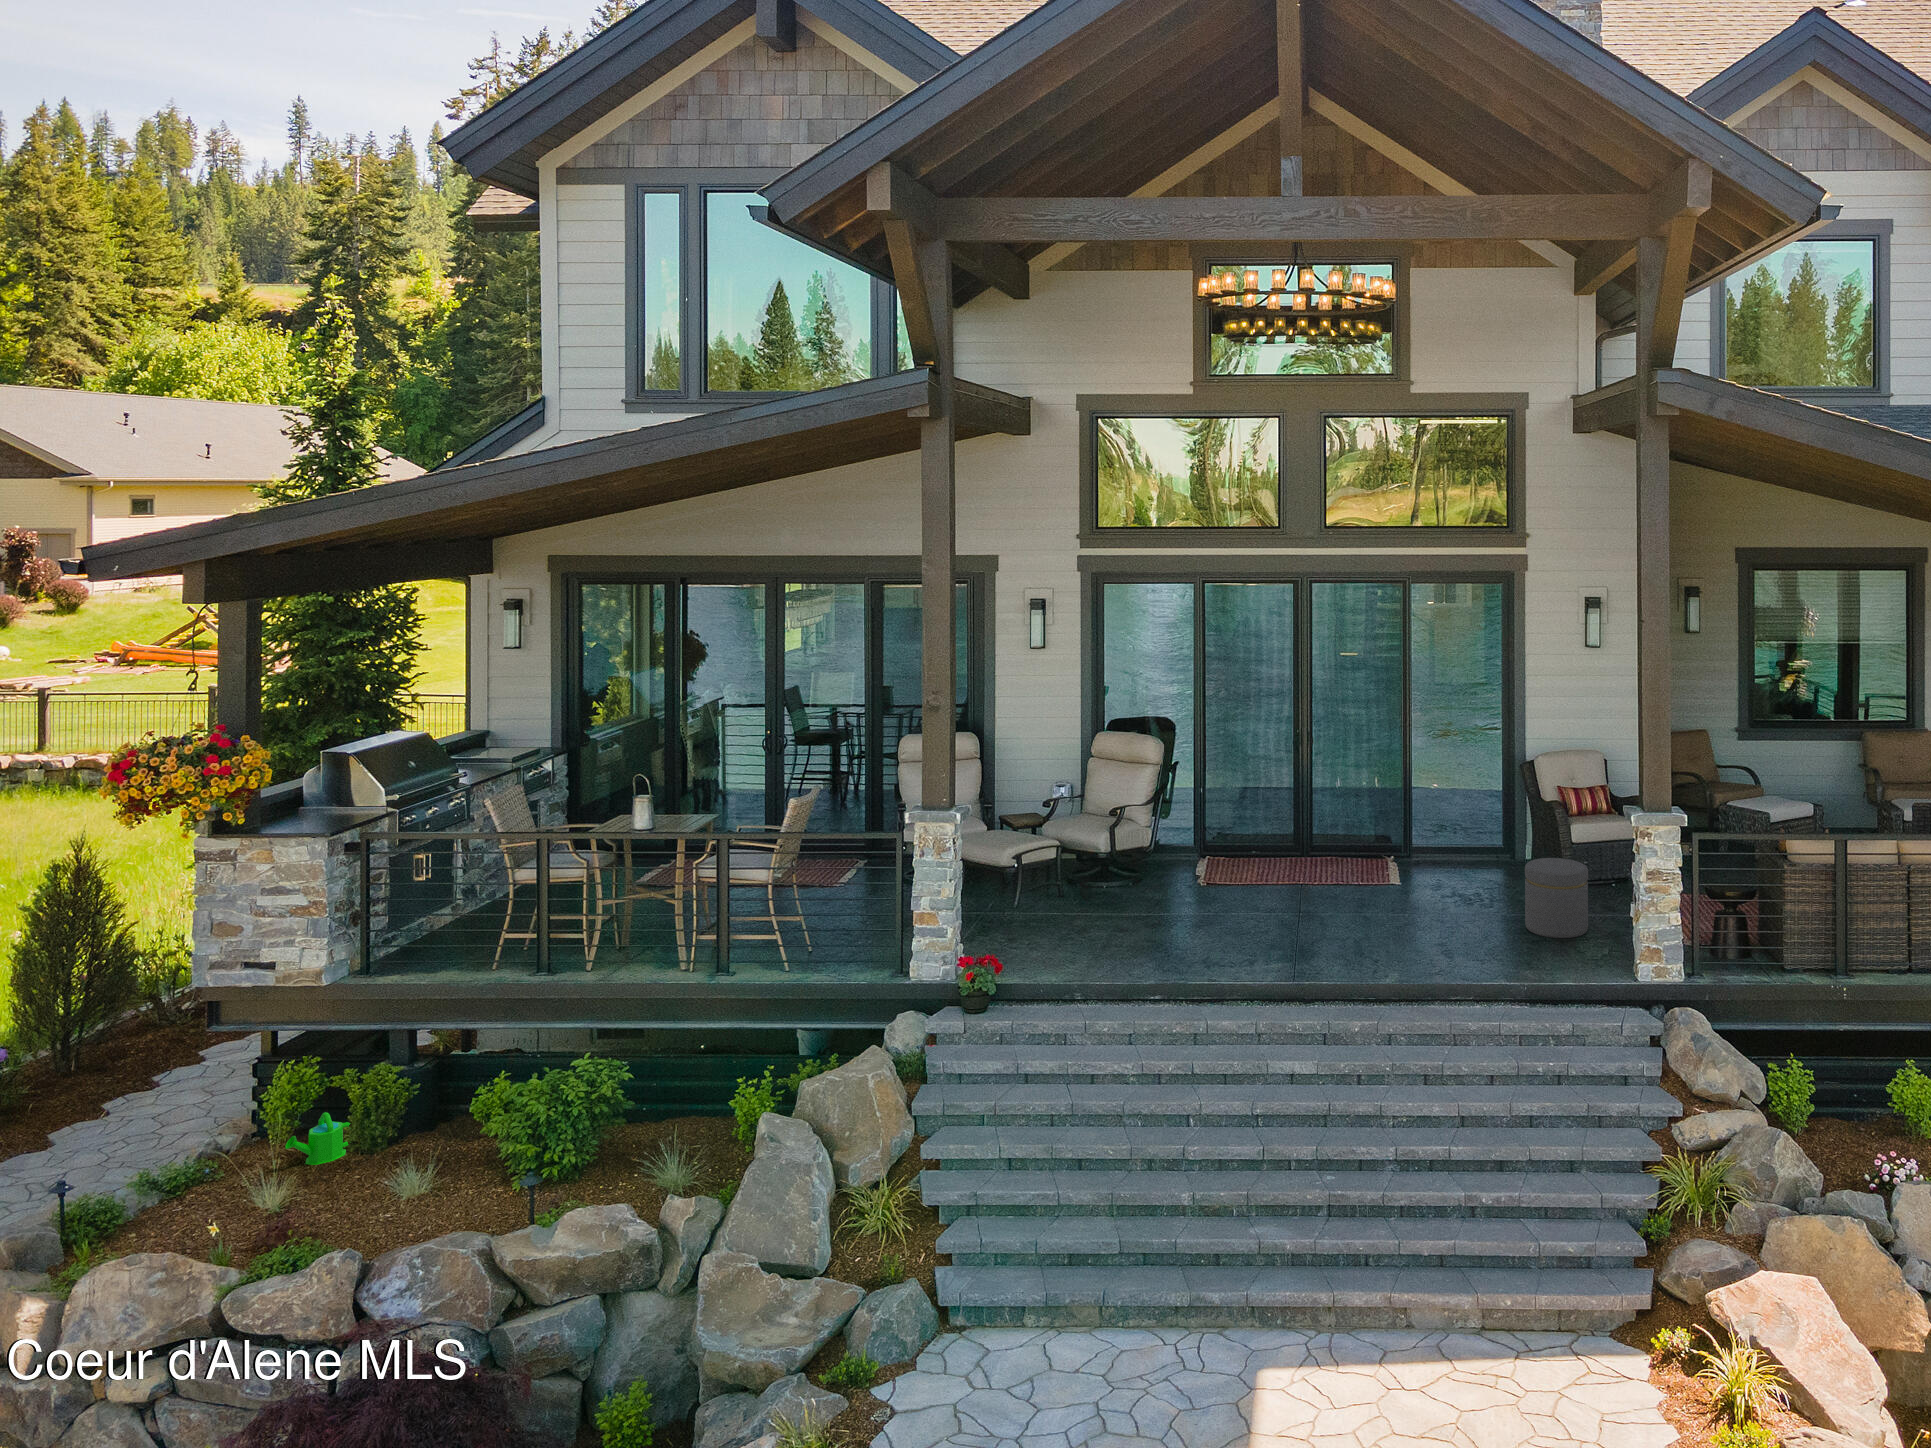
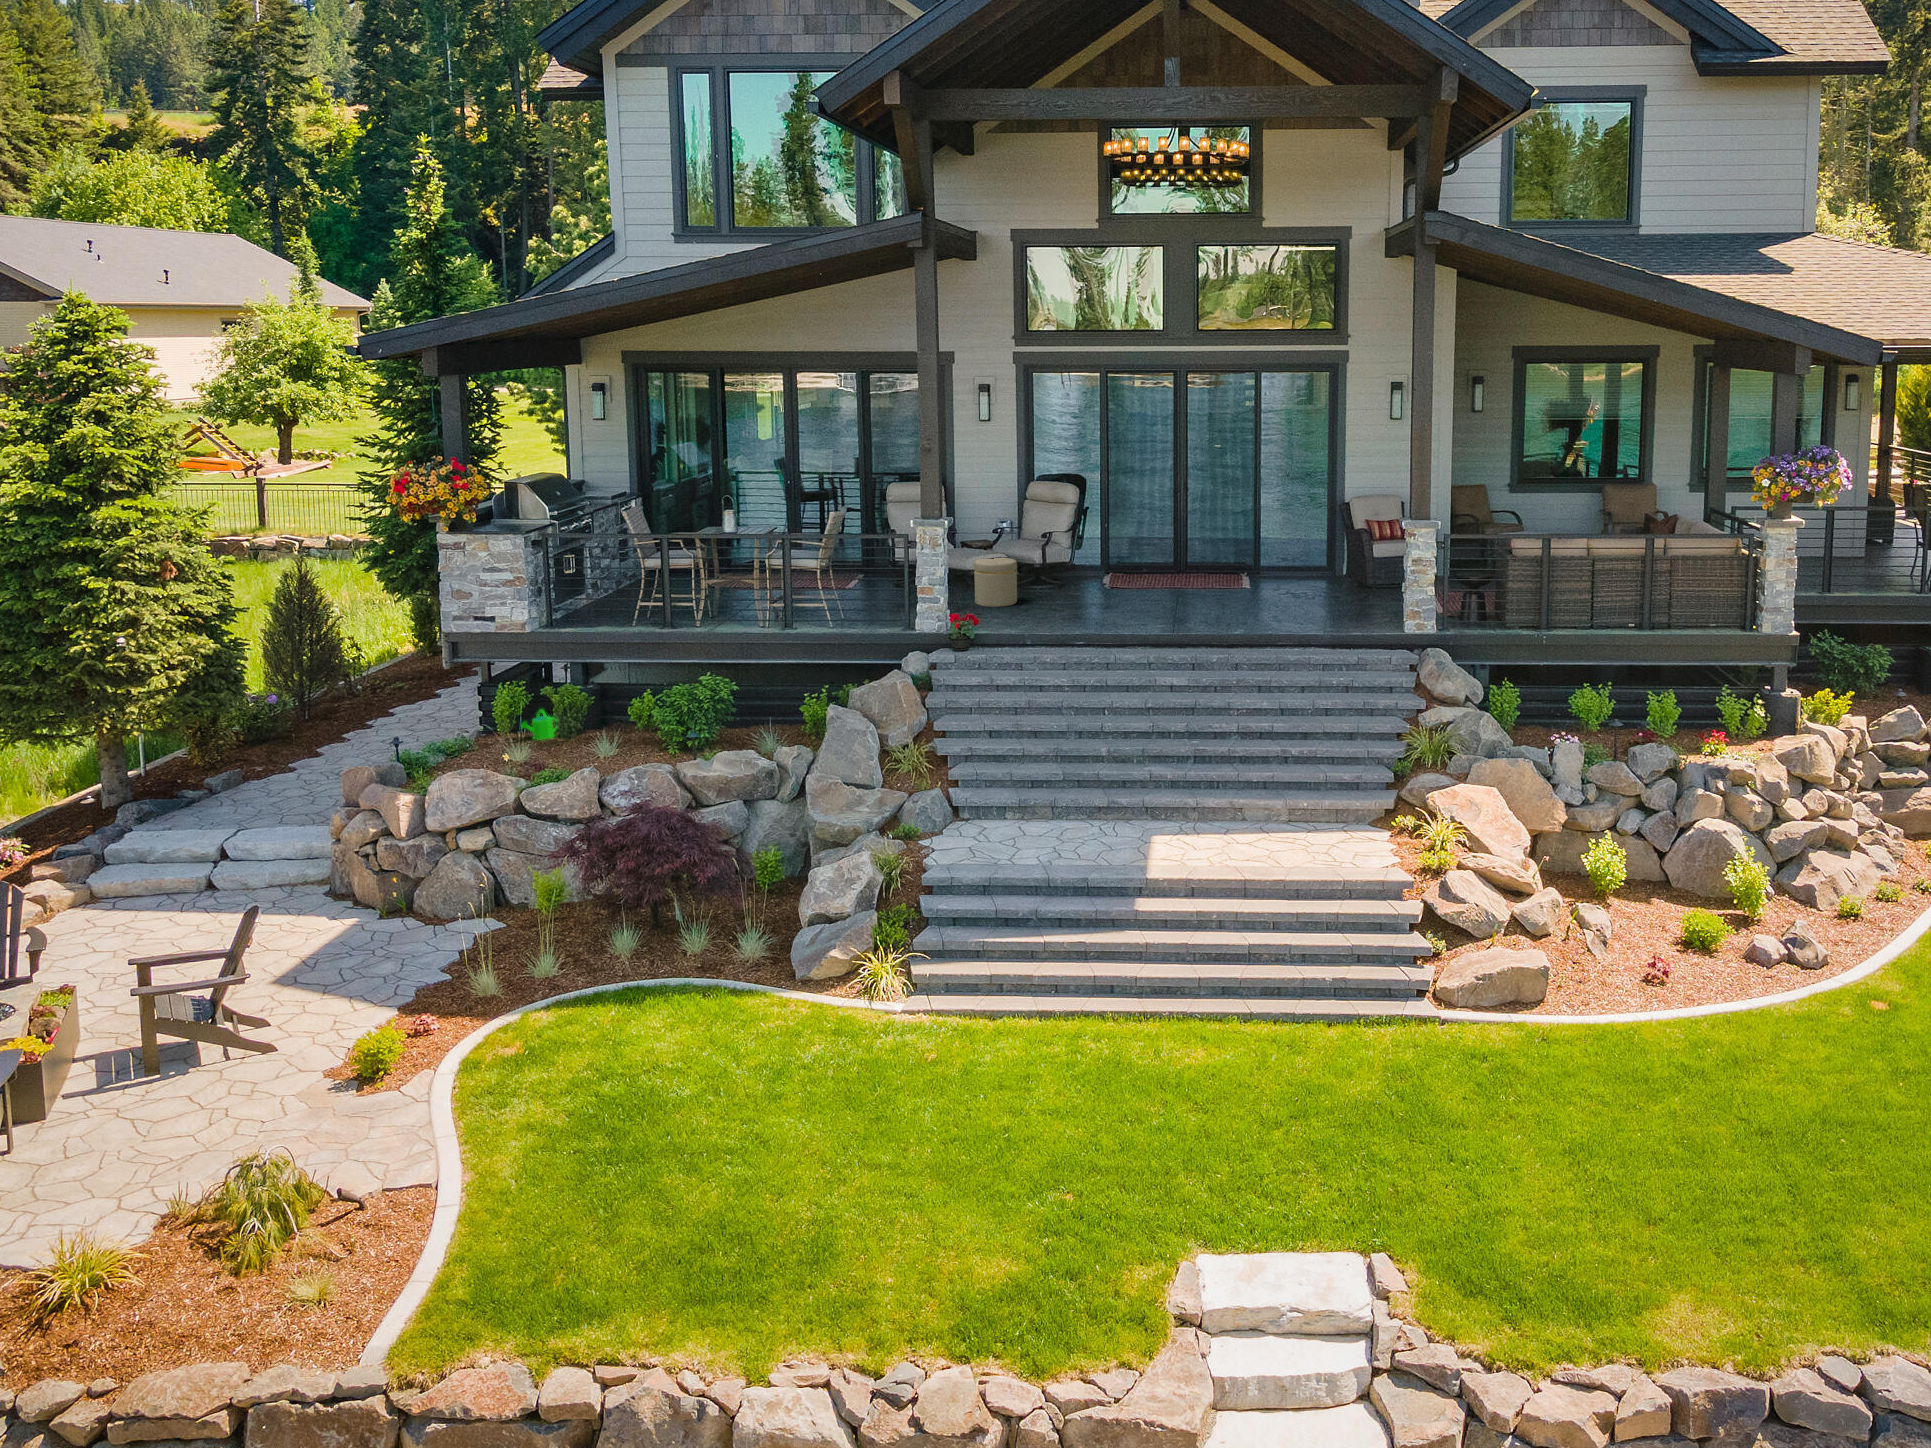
ottoman: present [1525,858,1588,938] -> present [974,558,1017,607]

